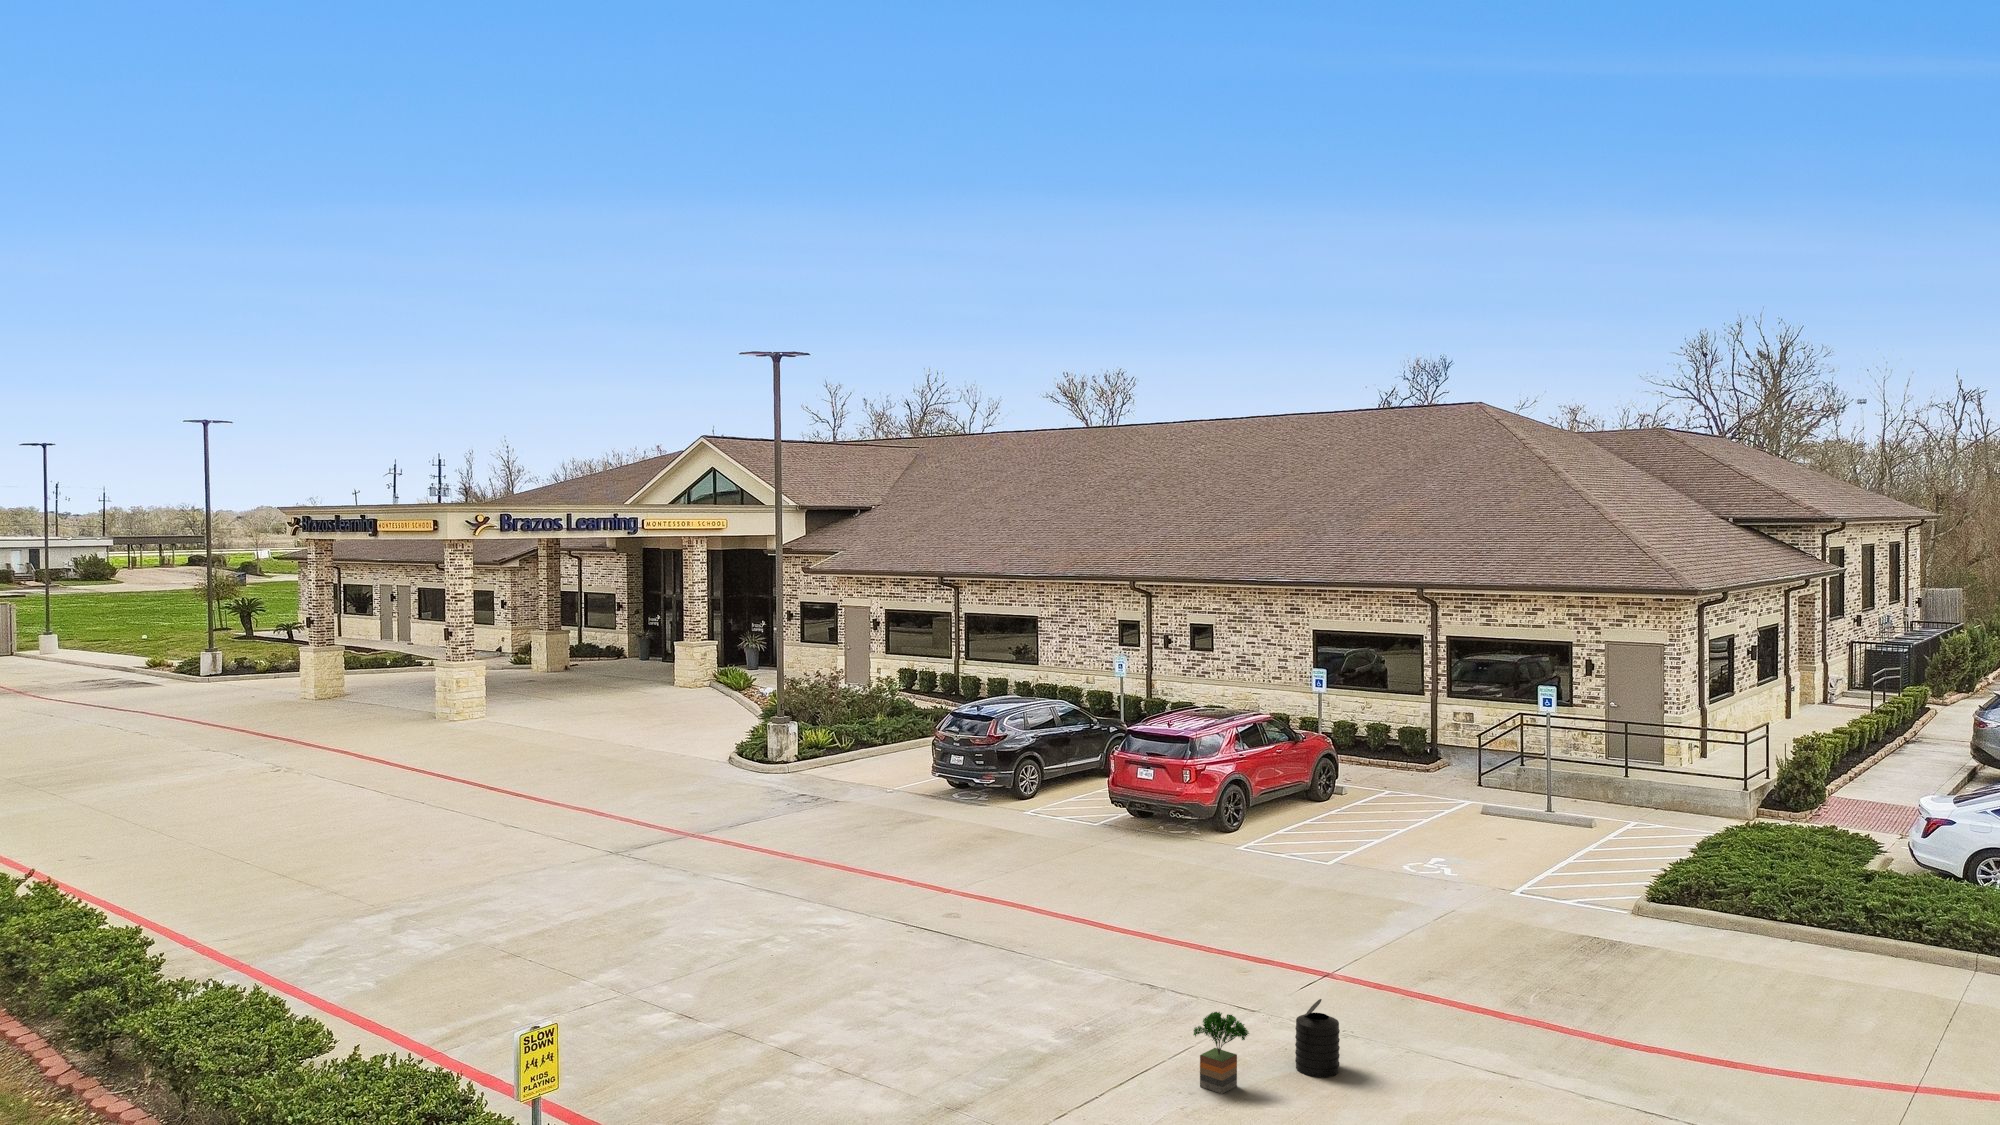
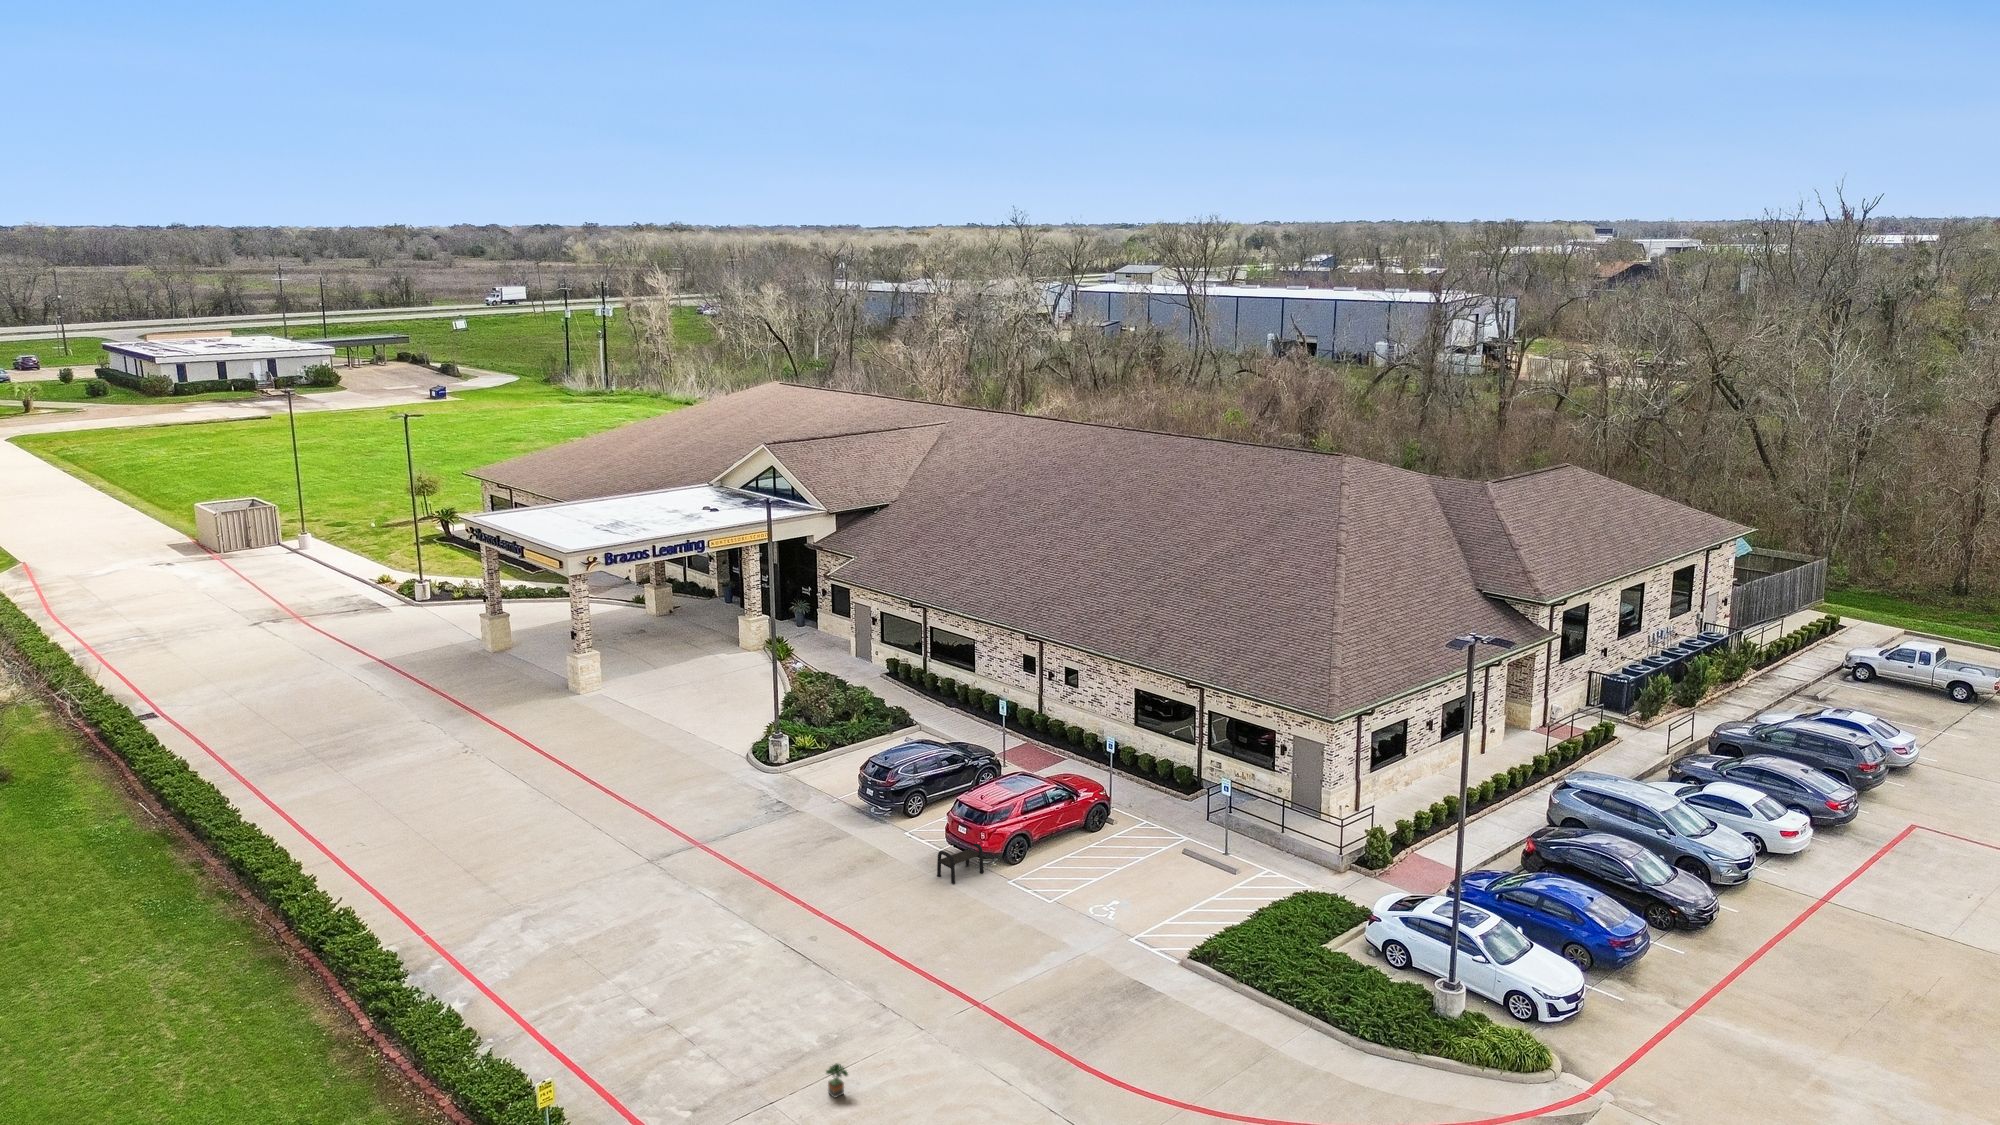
bench: none [1132,778,1205,841] -> present [937,844,983,884]
trash can: present [1295,999,1340,1077] -> none [876,1058,895,1092]

